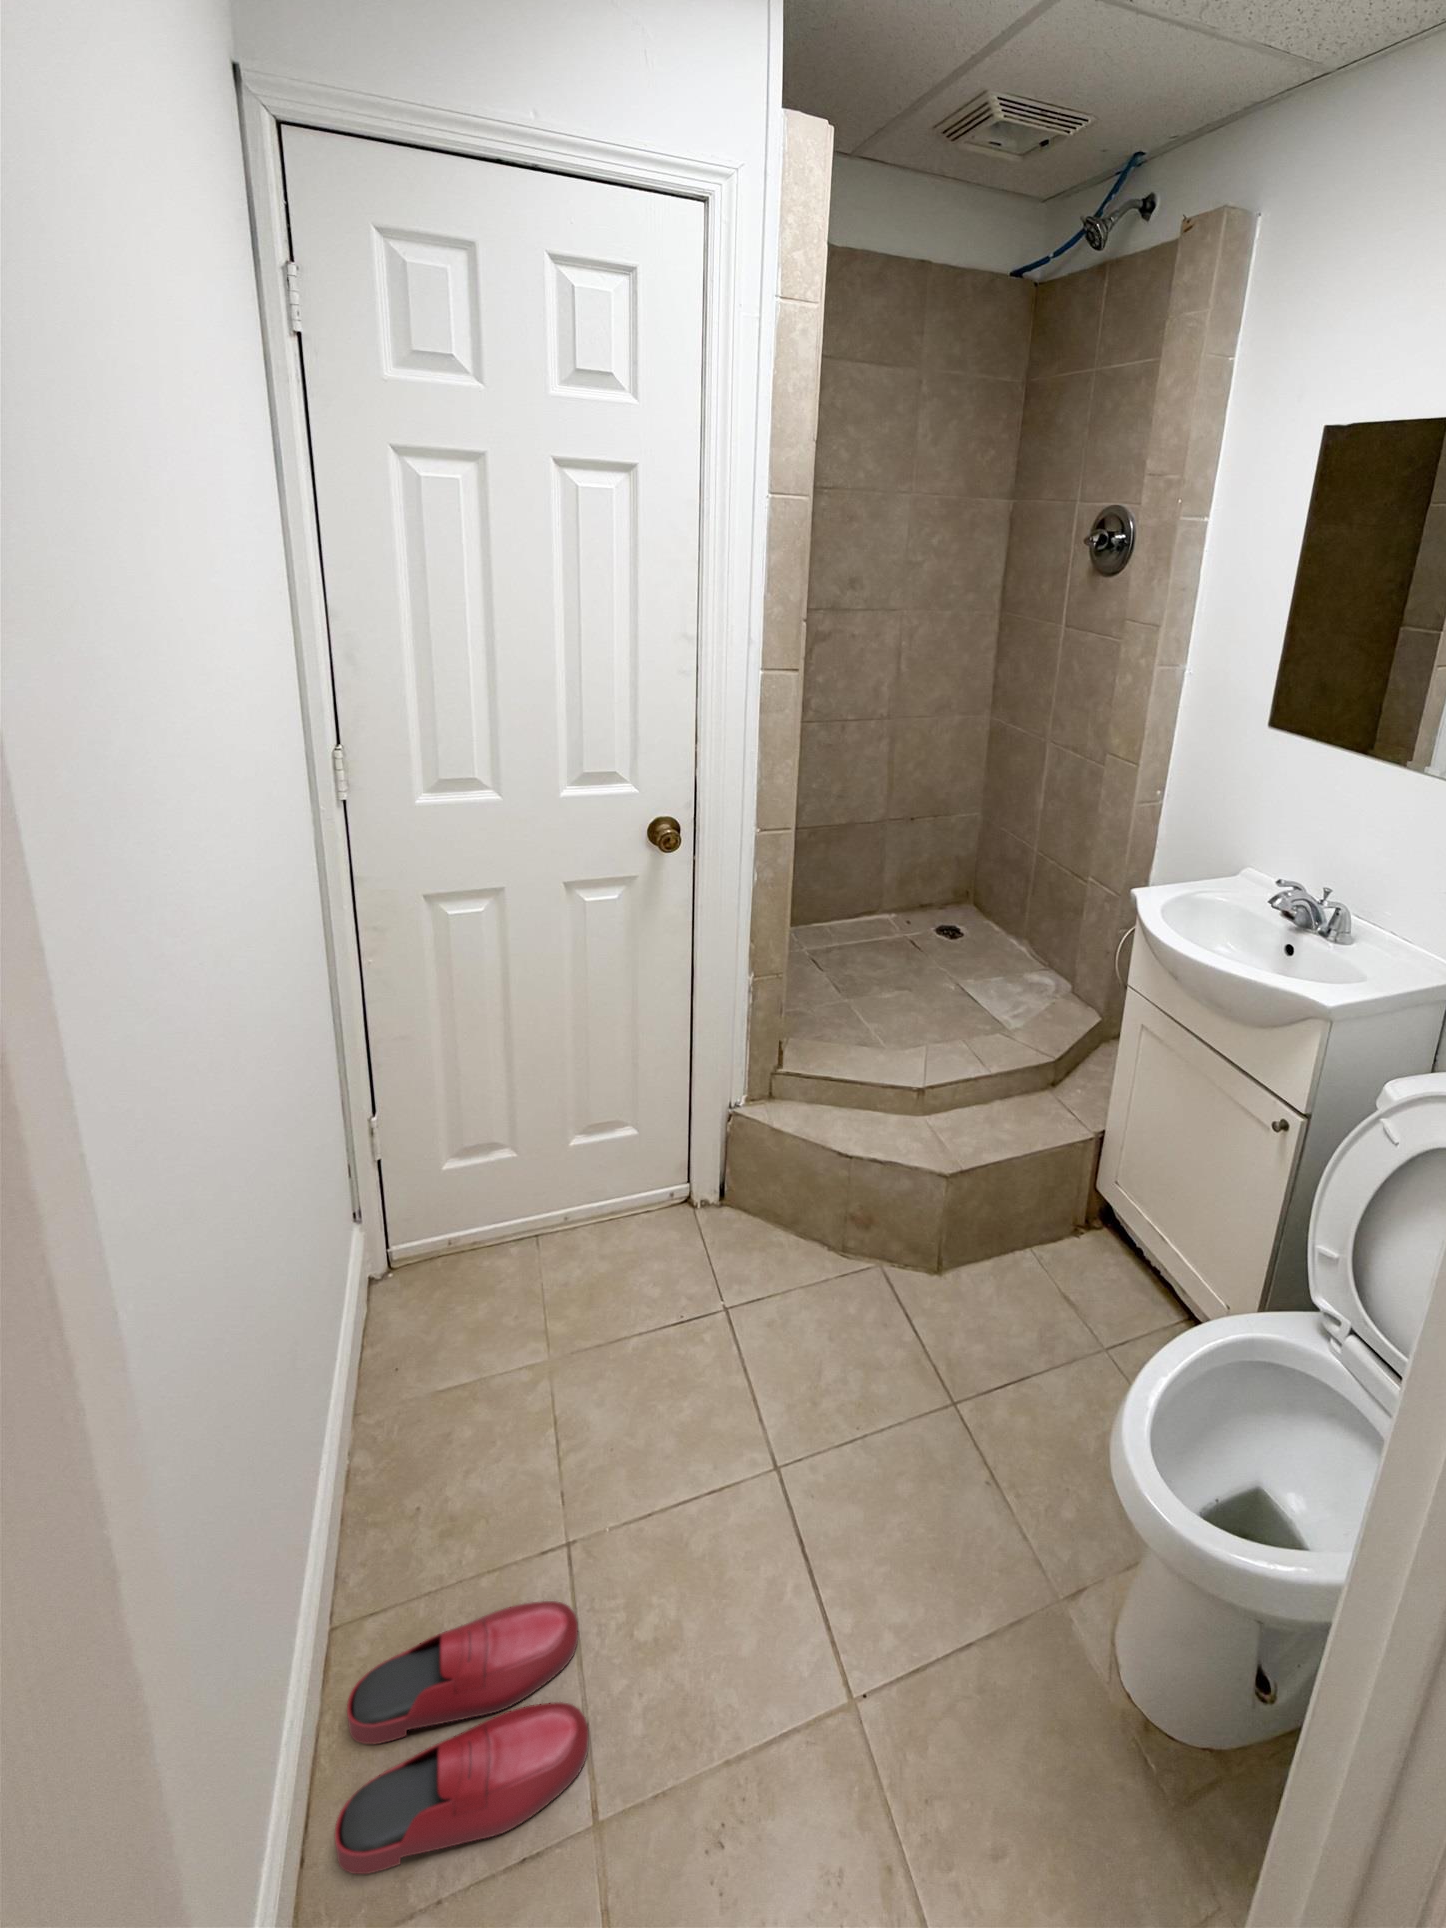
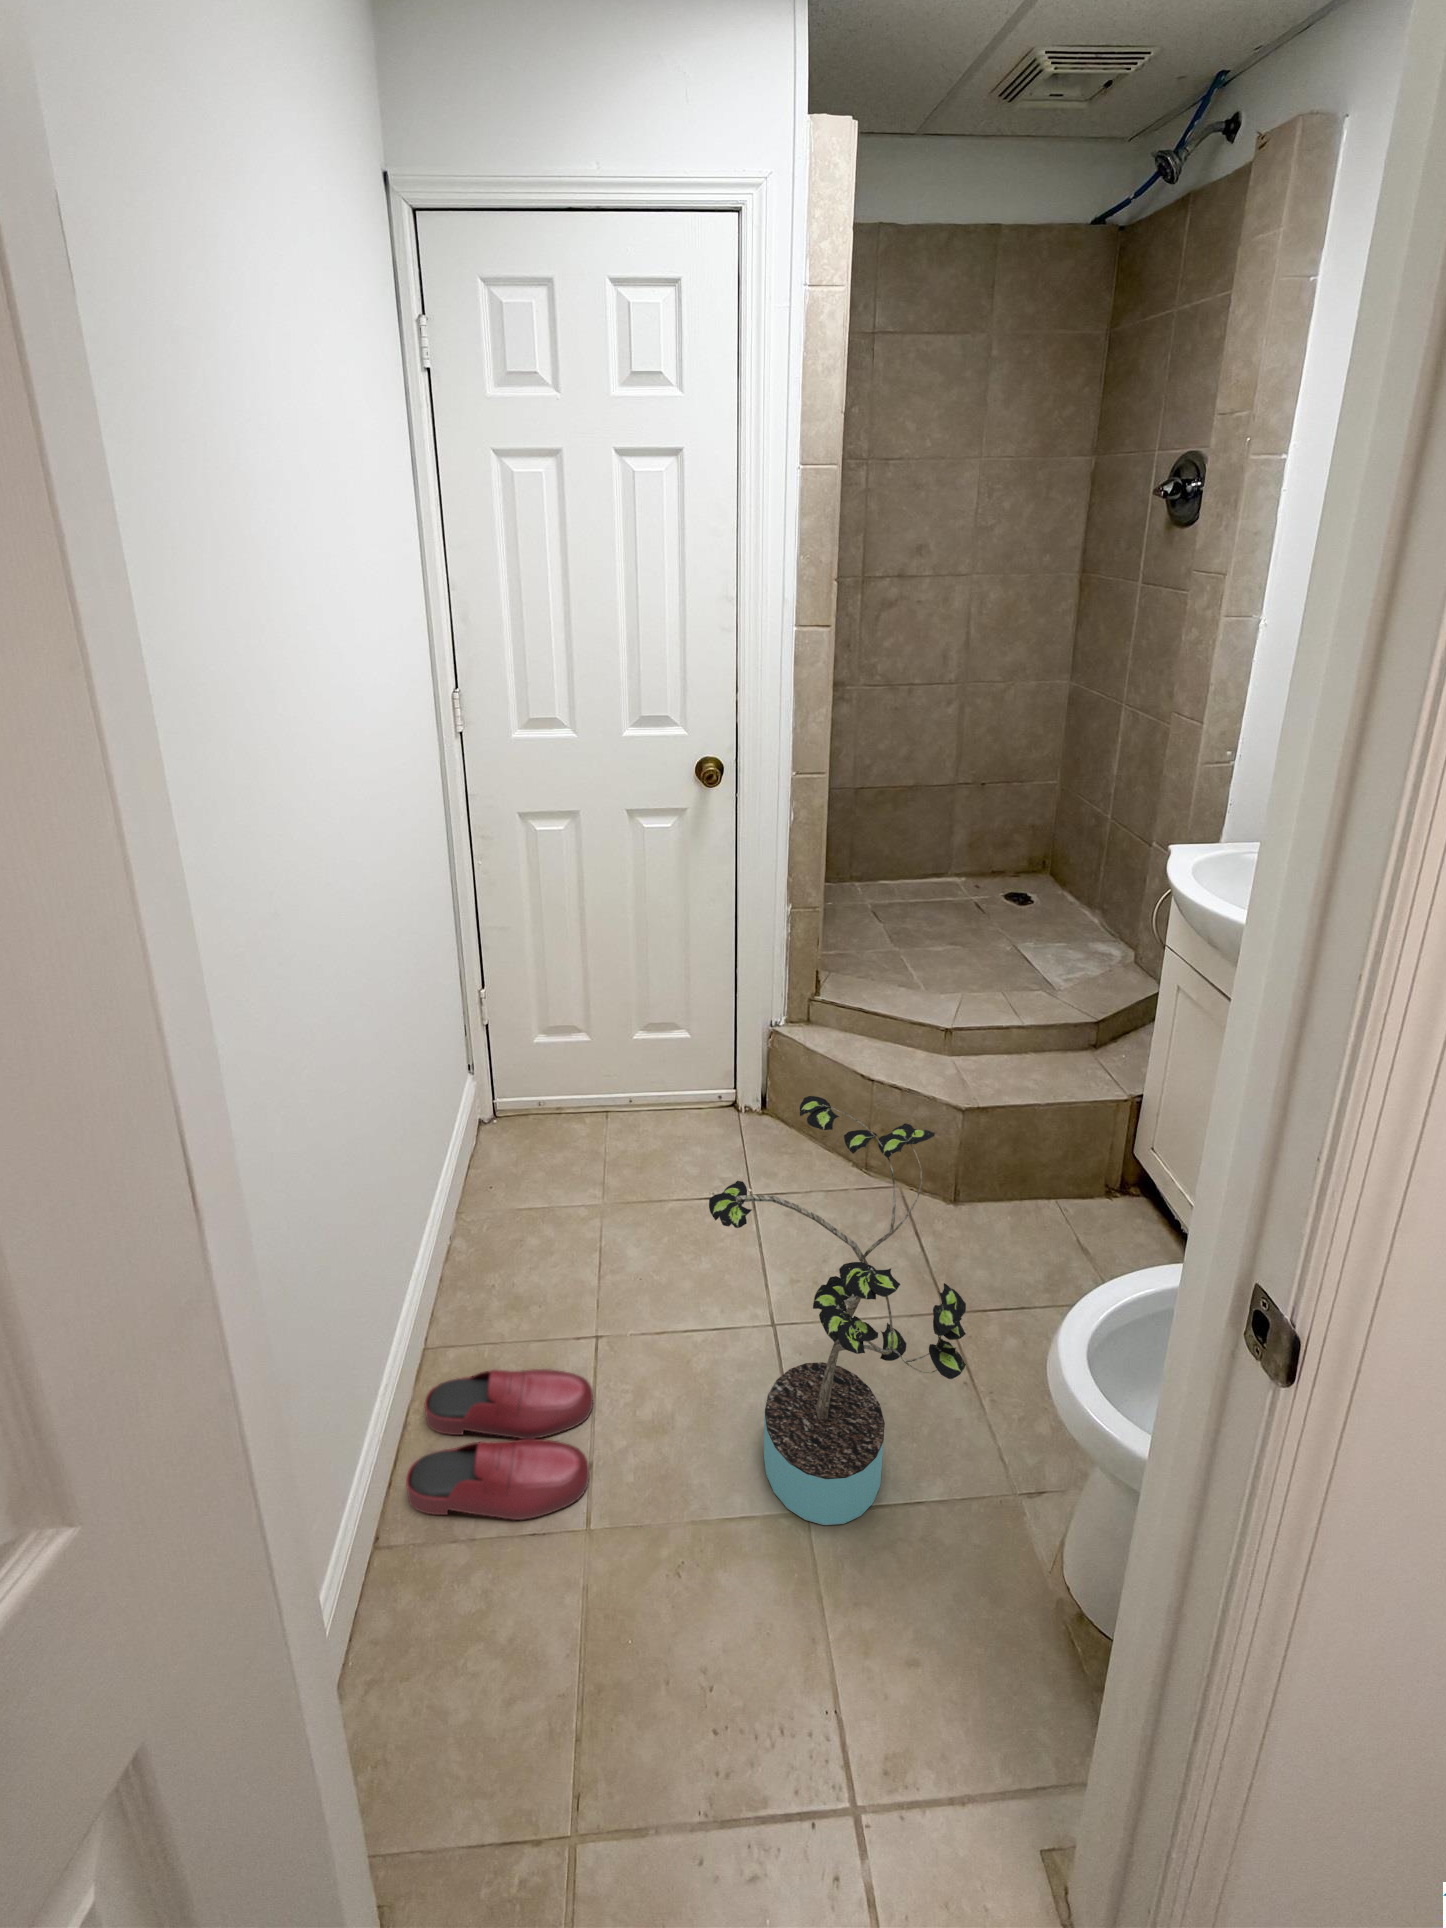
potted plant: none [747,1218,1035,1701] -> present [709,1096,966,1525]

